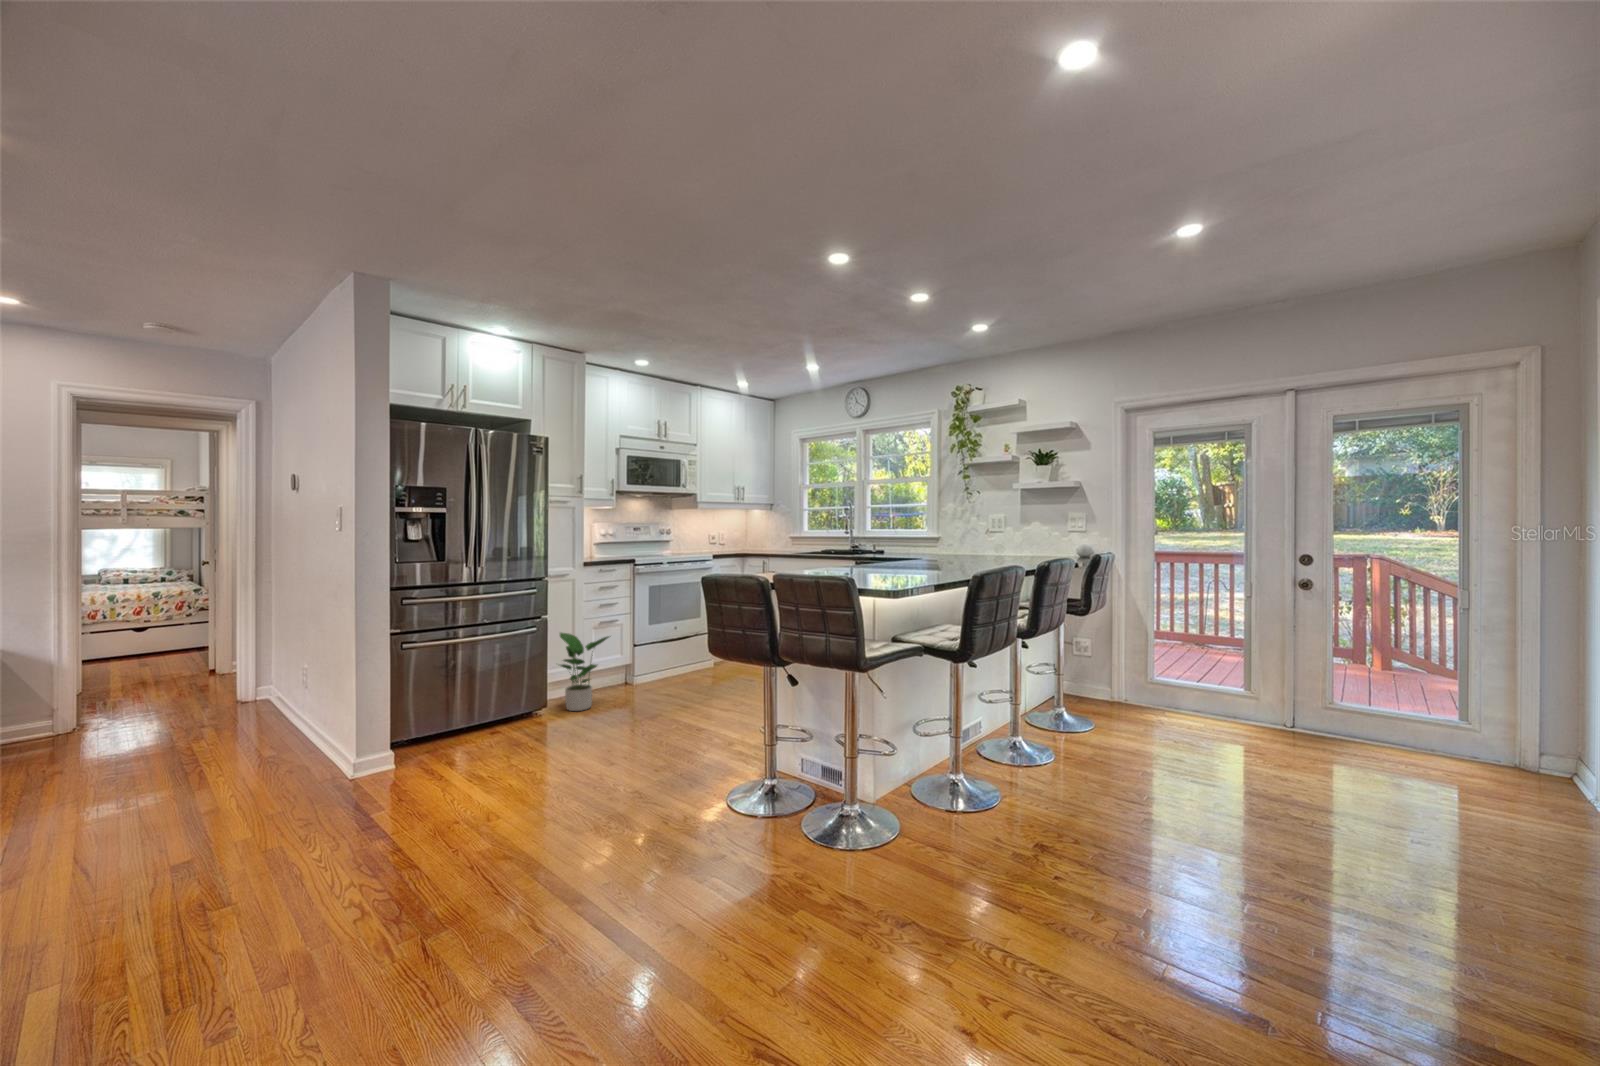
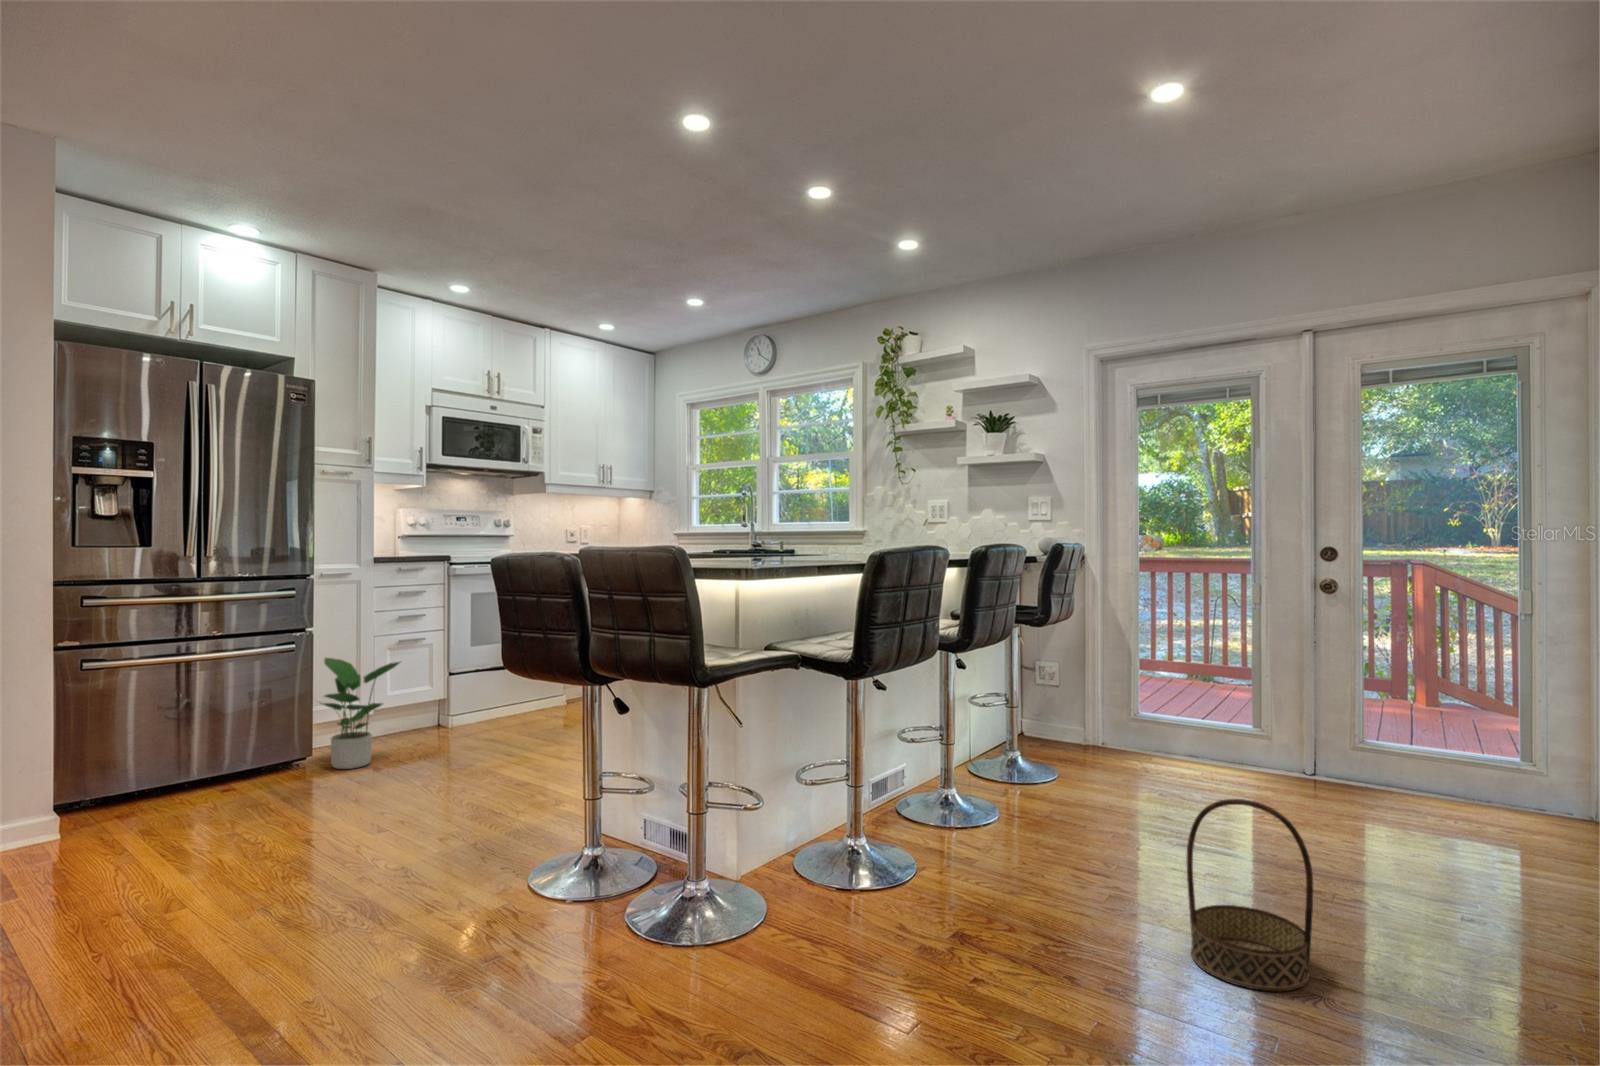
basket: none [1212,759,1312,898] -> present [1187,799,1313,991]

